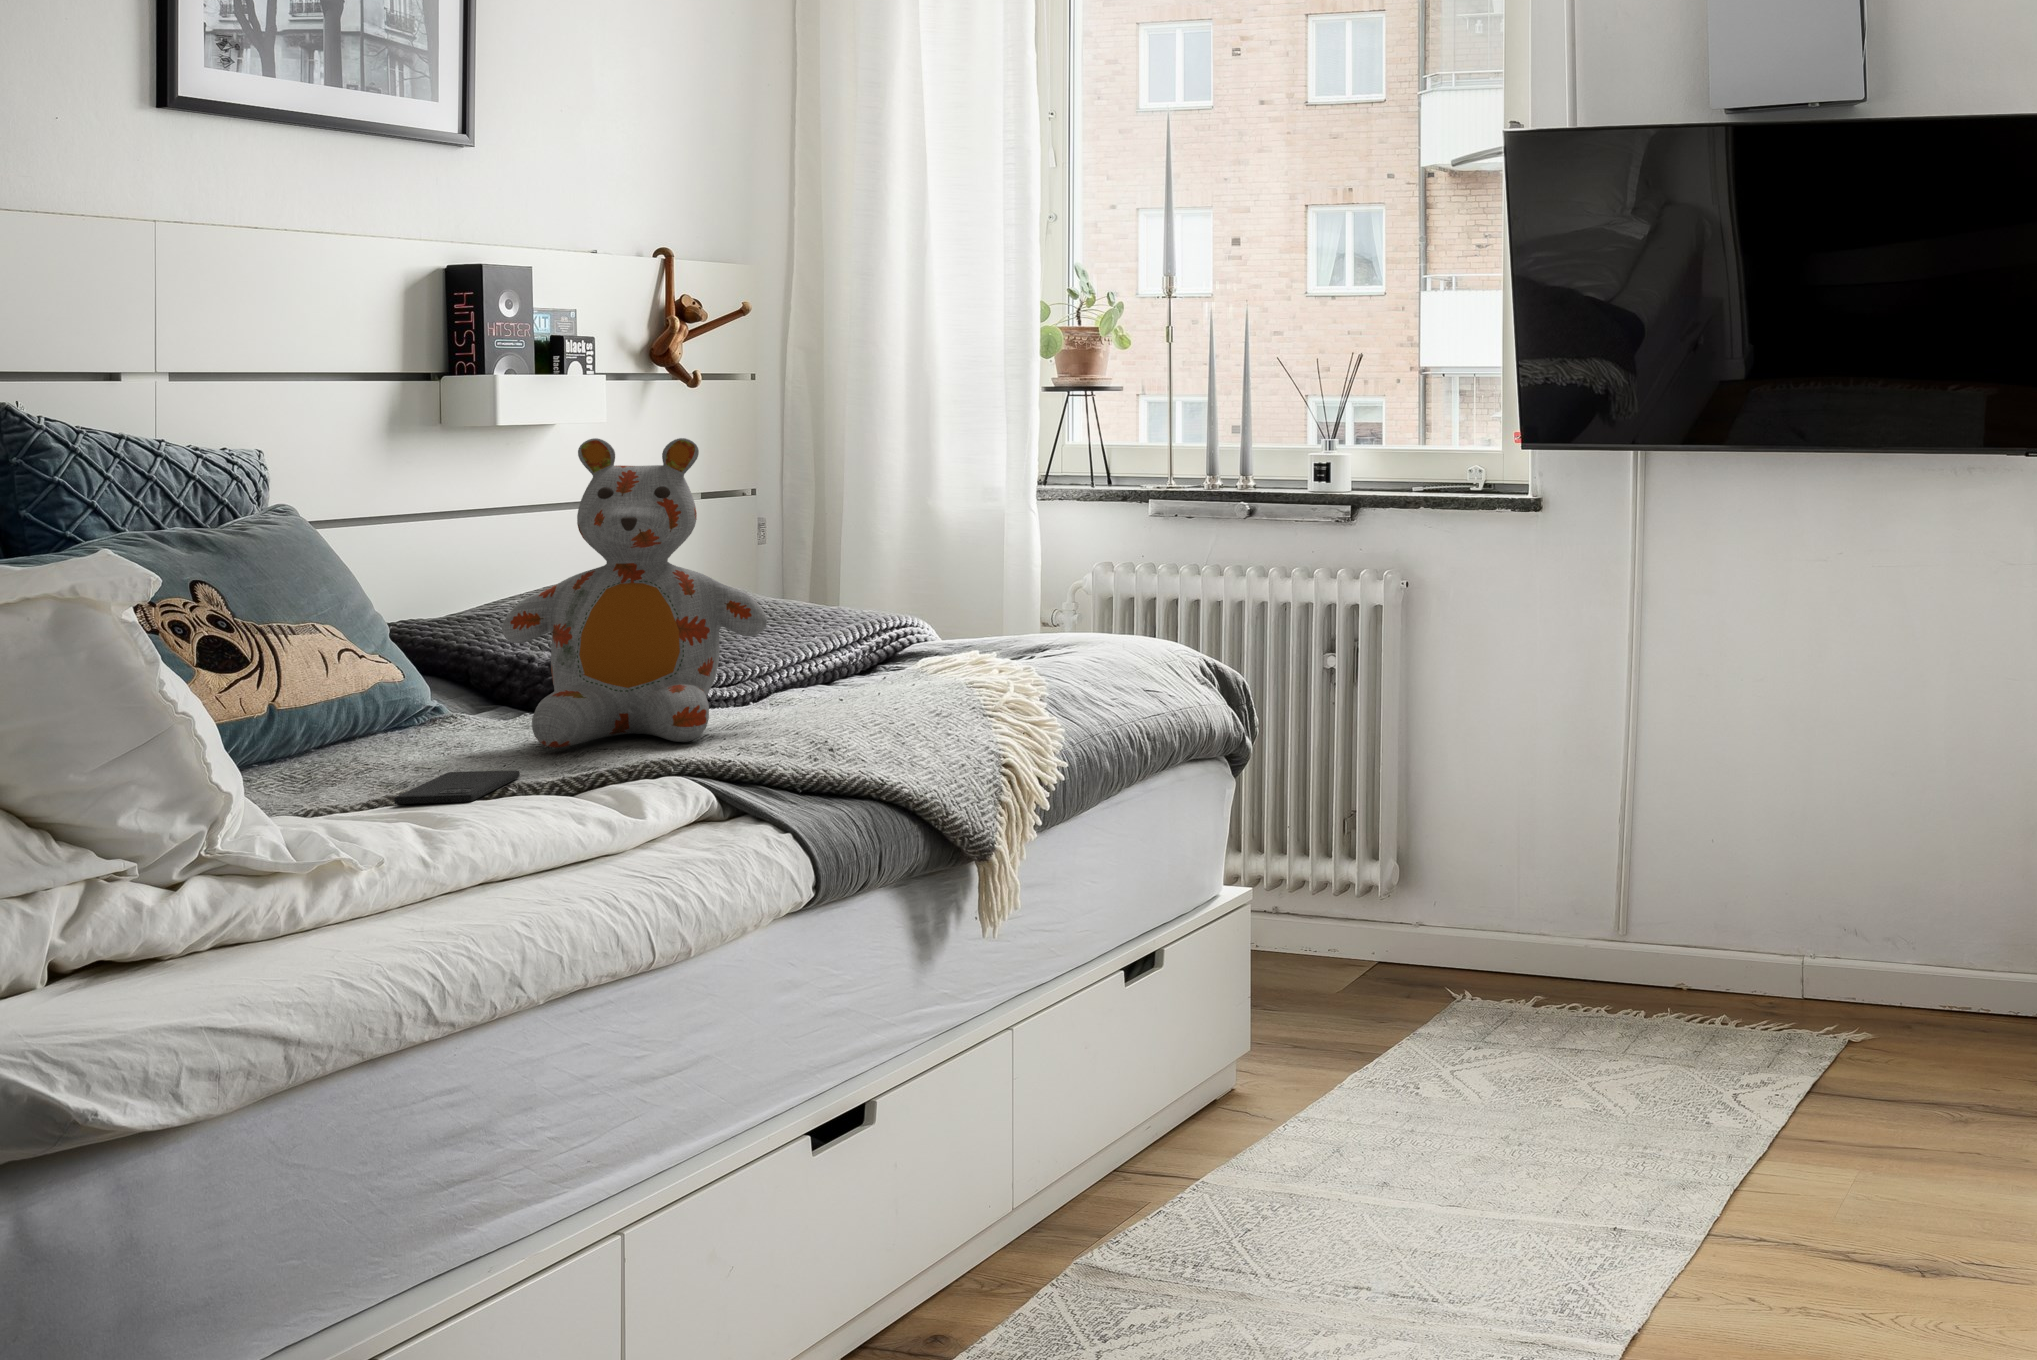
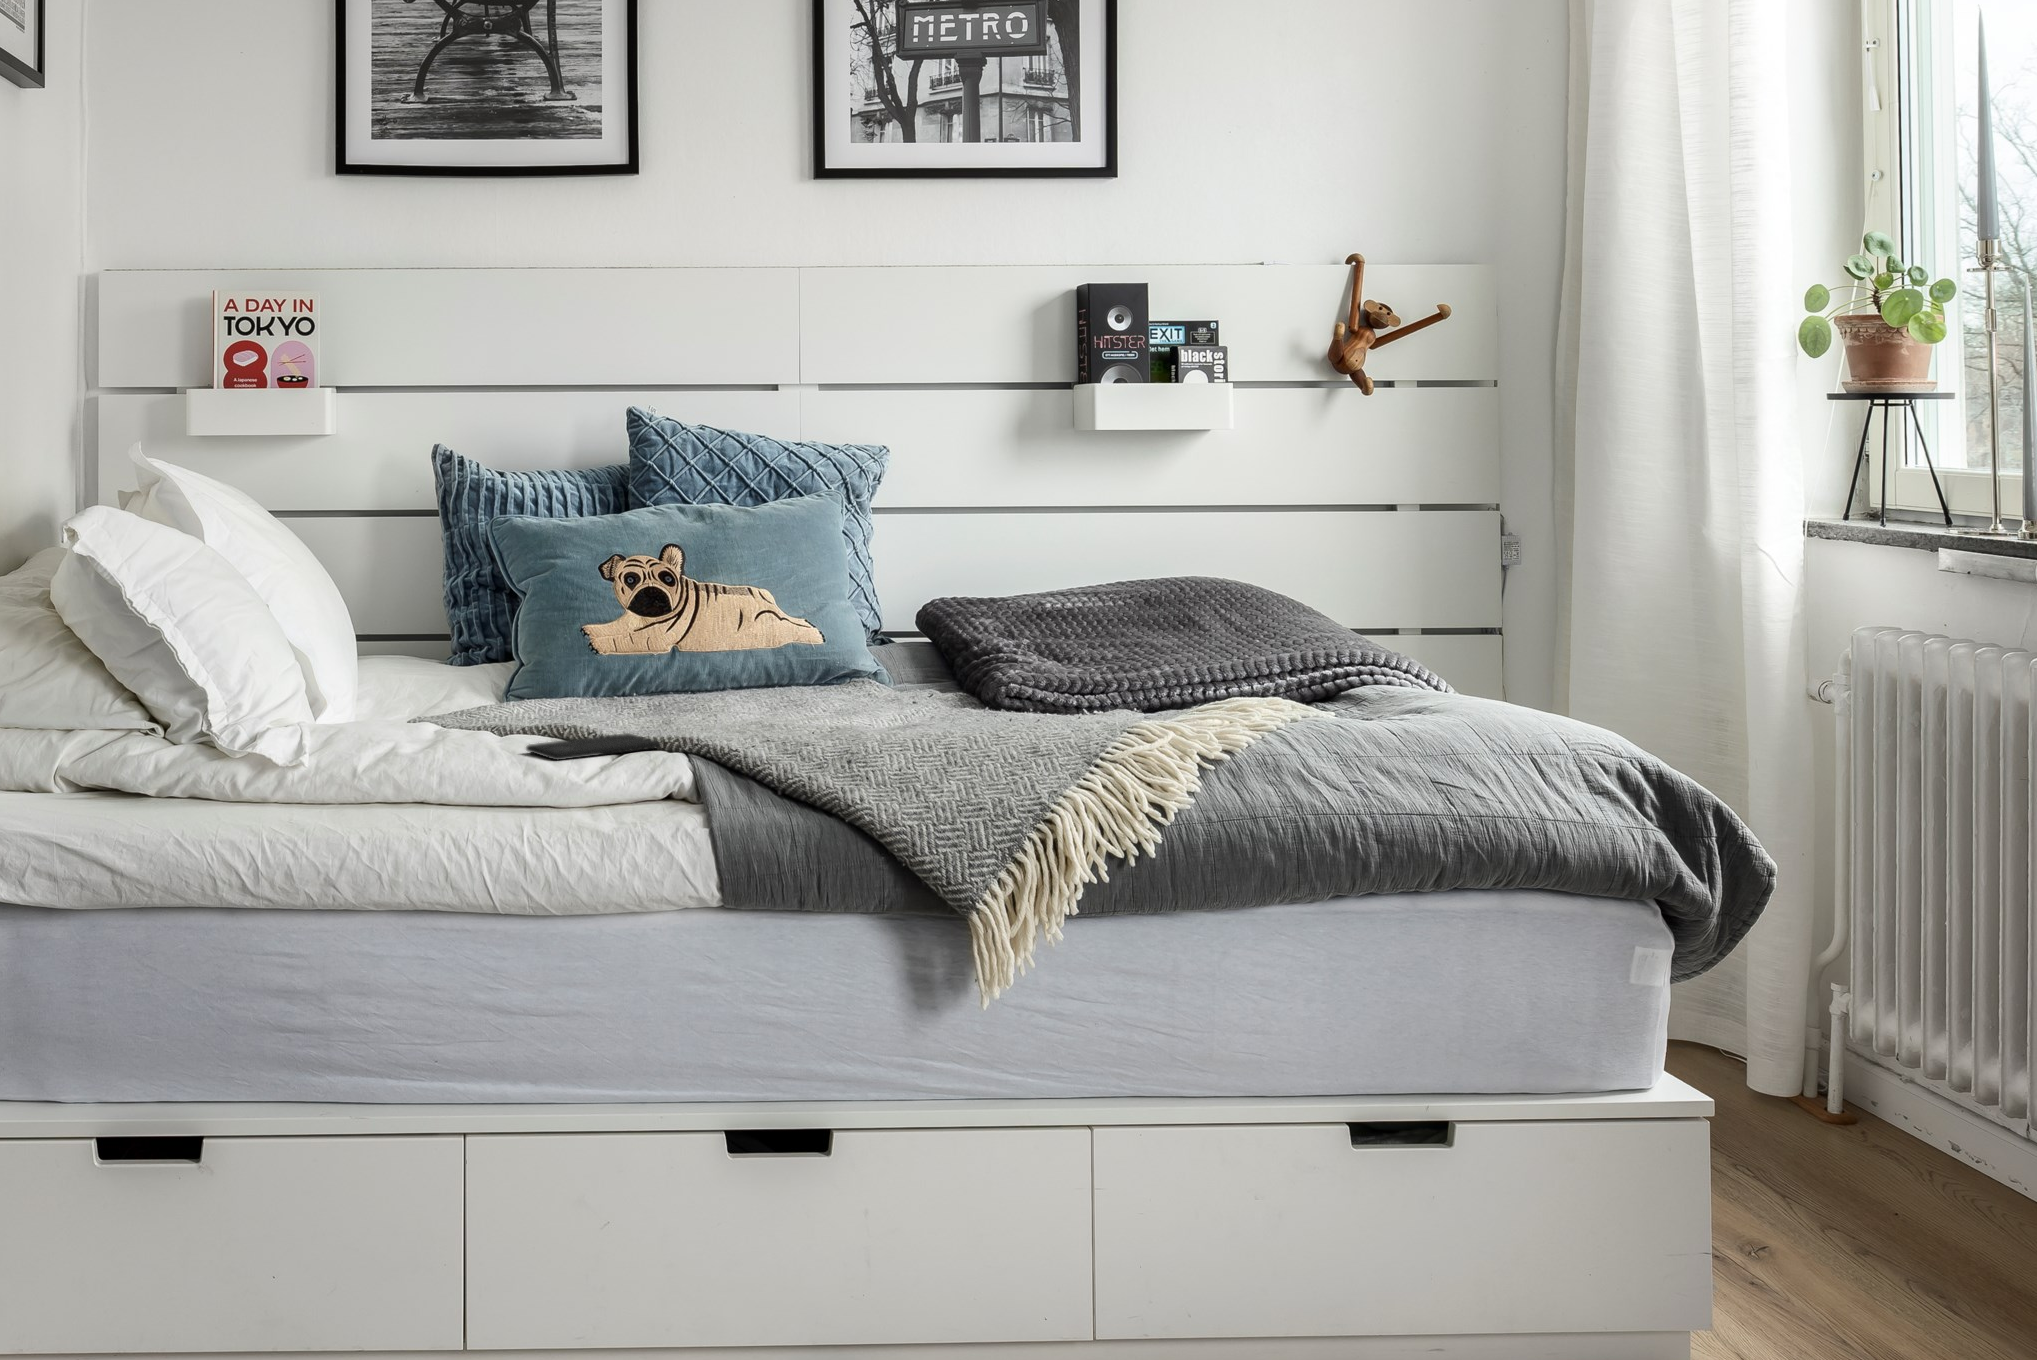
stuffed bear: present [502,438,767,748] -> none [754,450,986,744]

